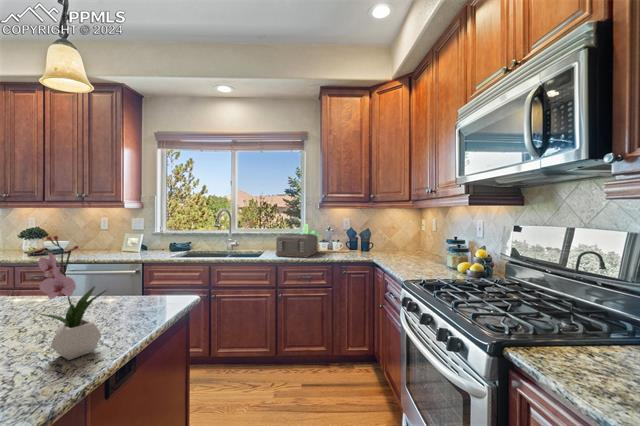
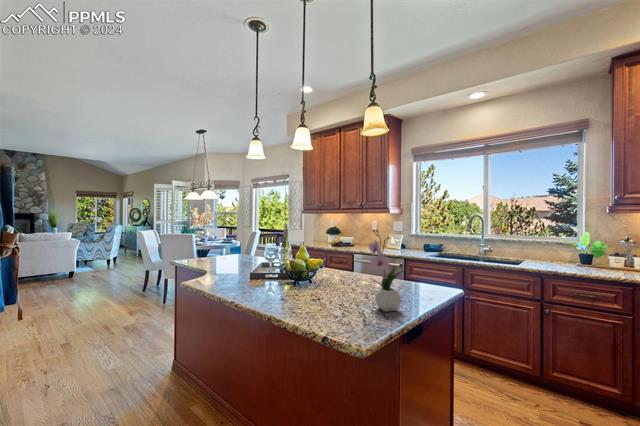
toaster: present [276,233,318,257] -> none [540,242,605,272]

